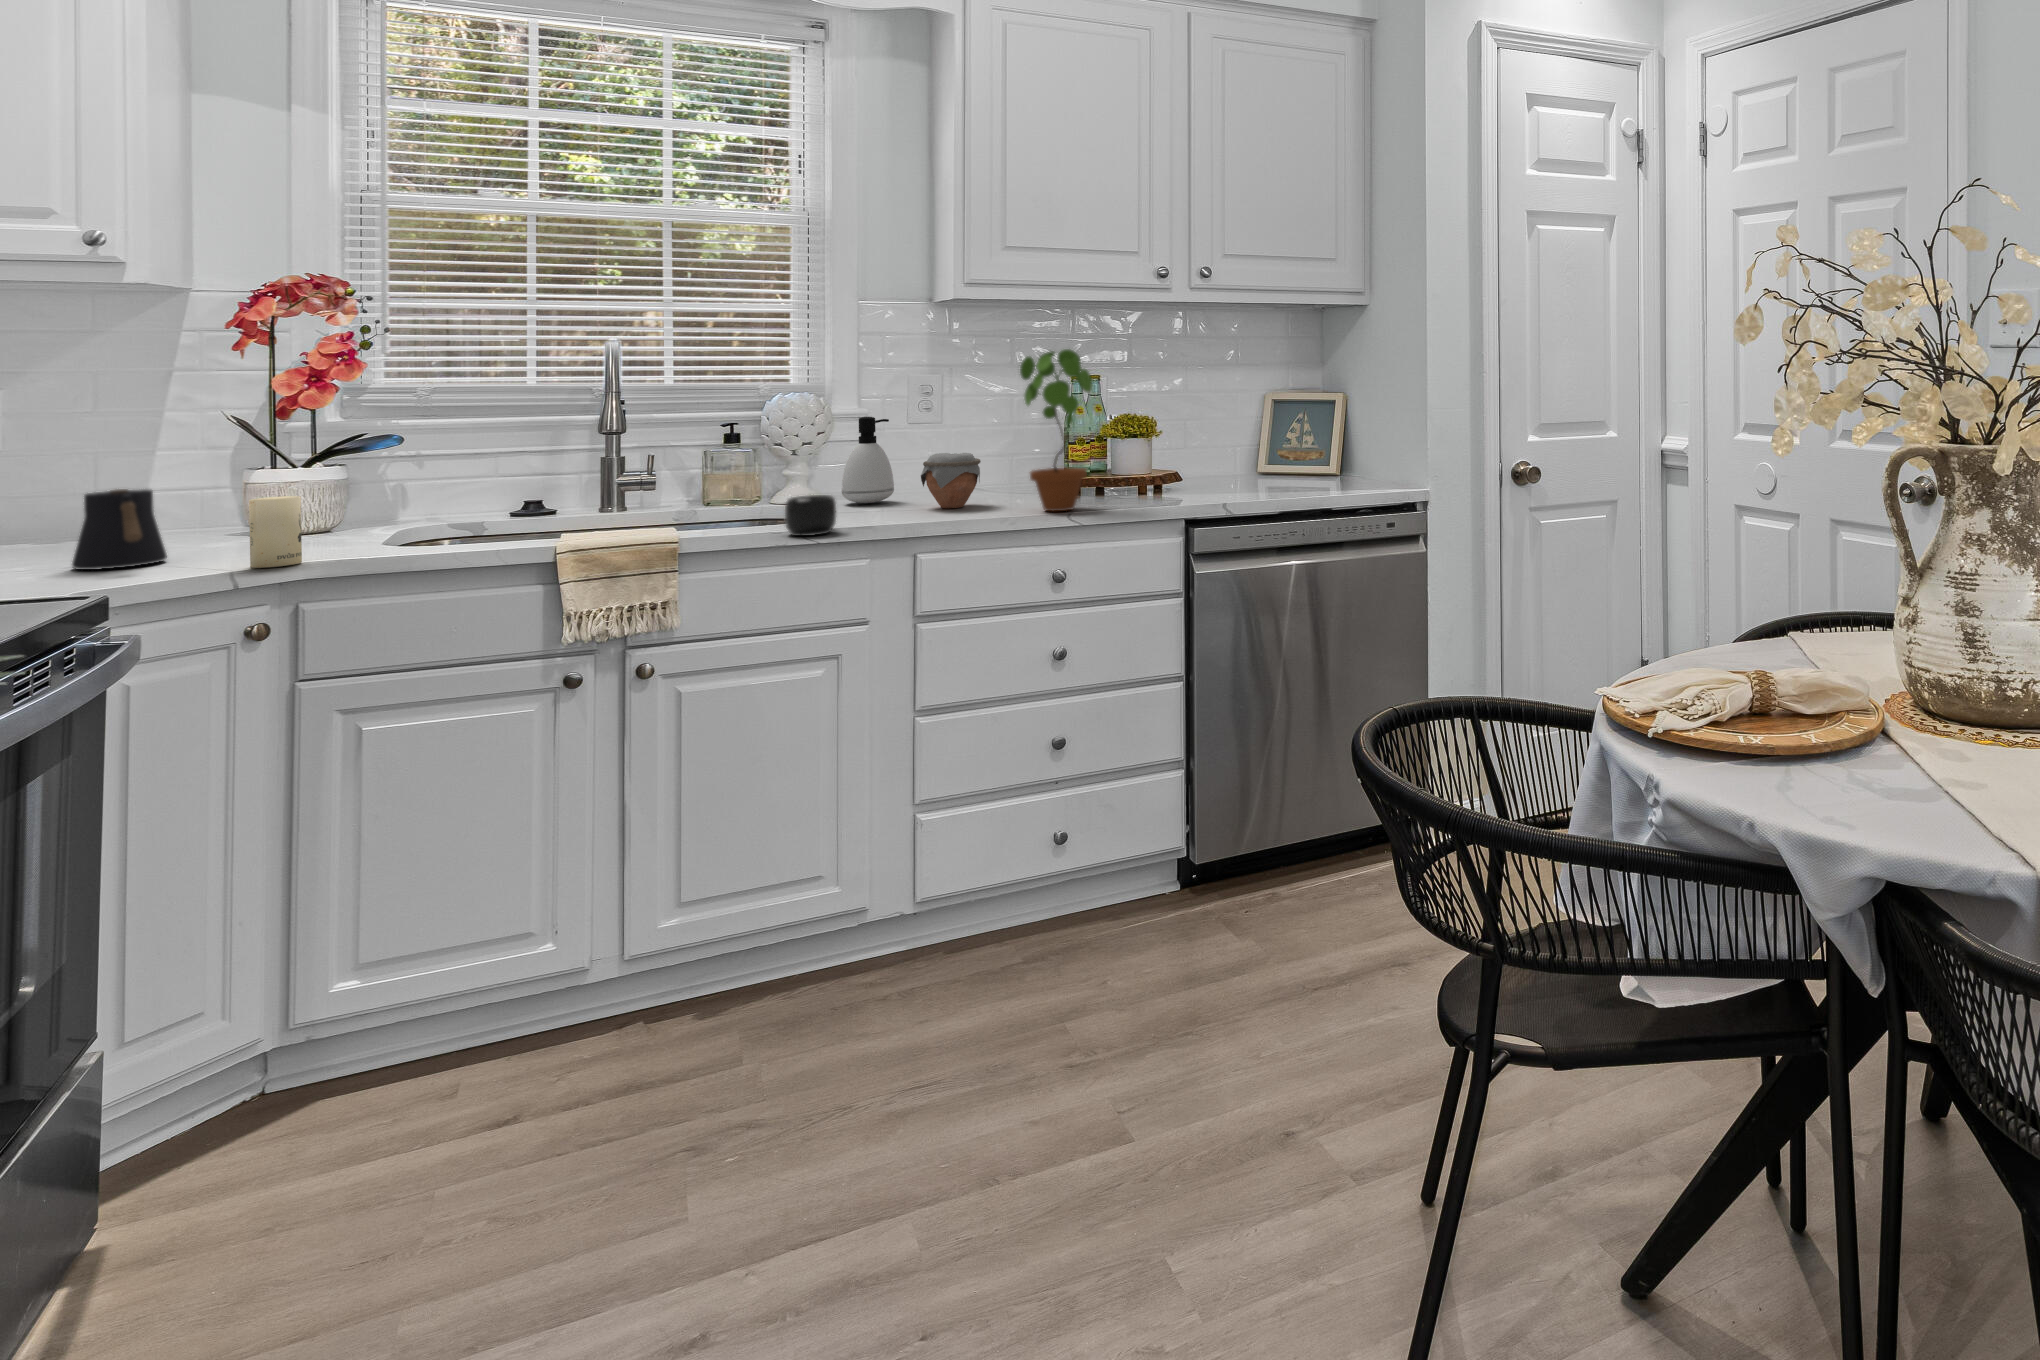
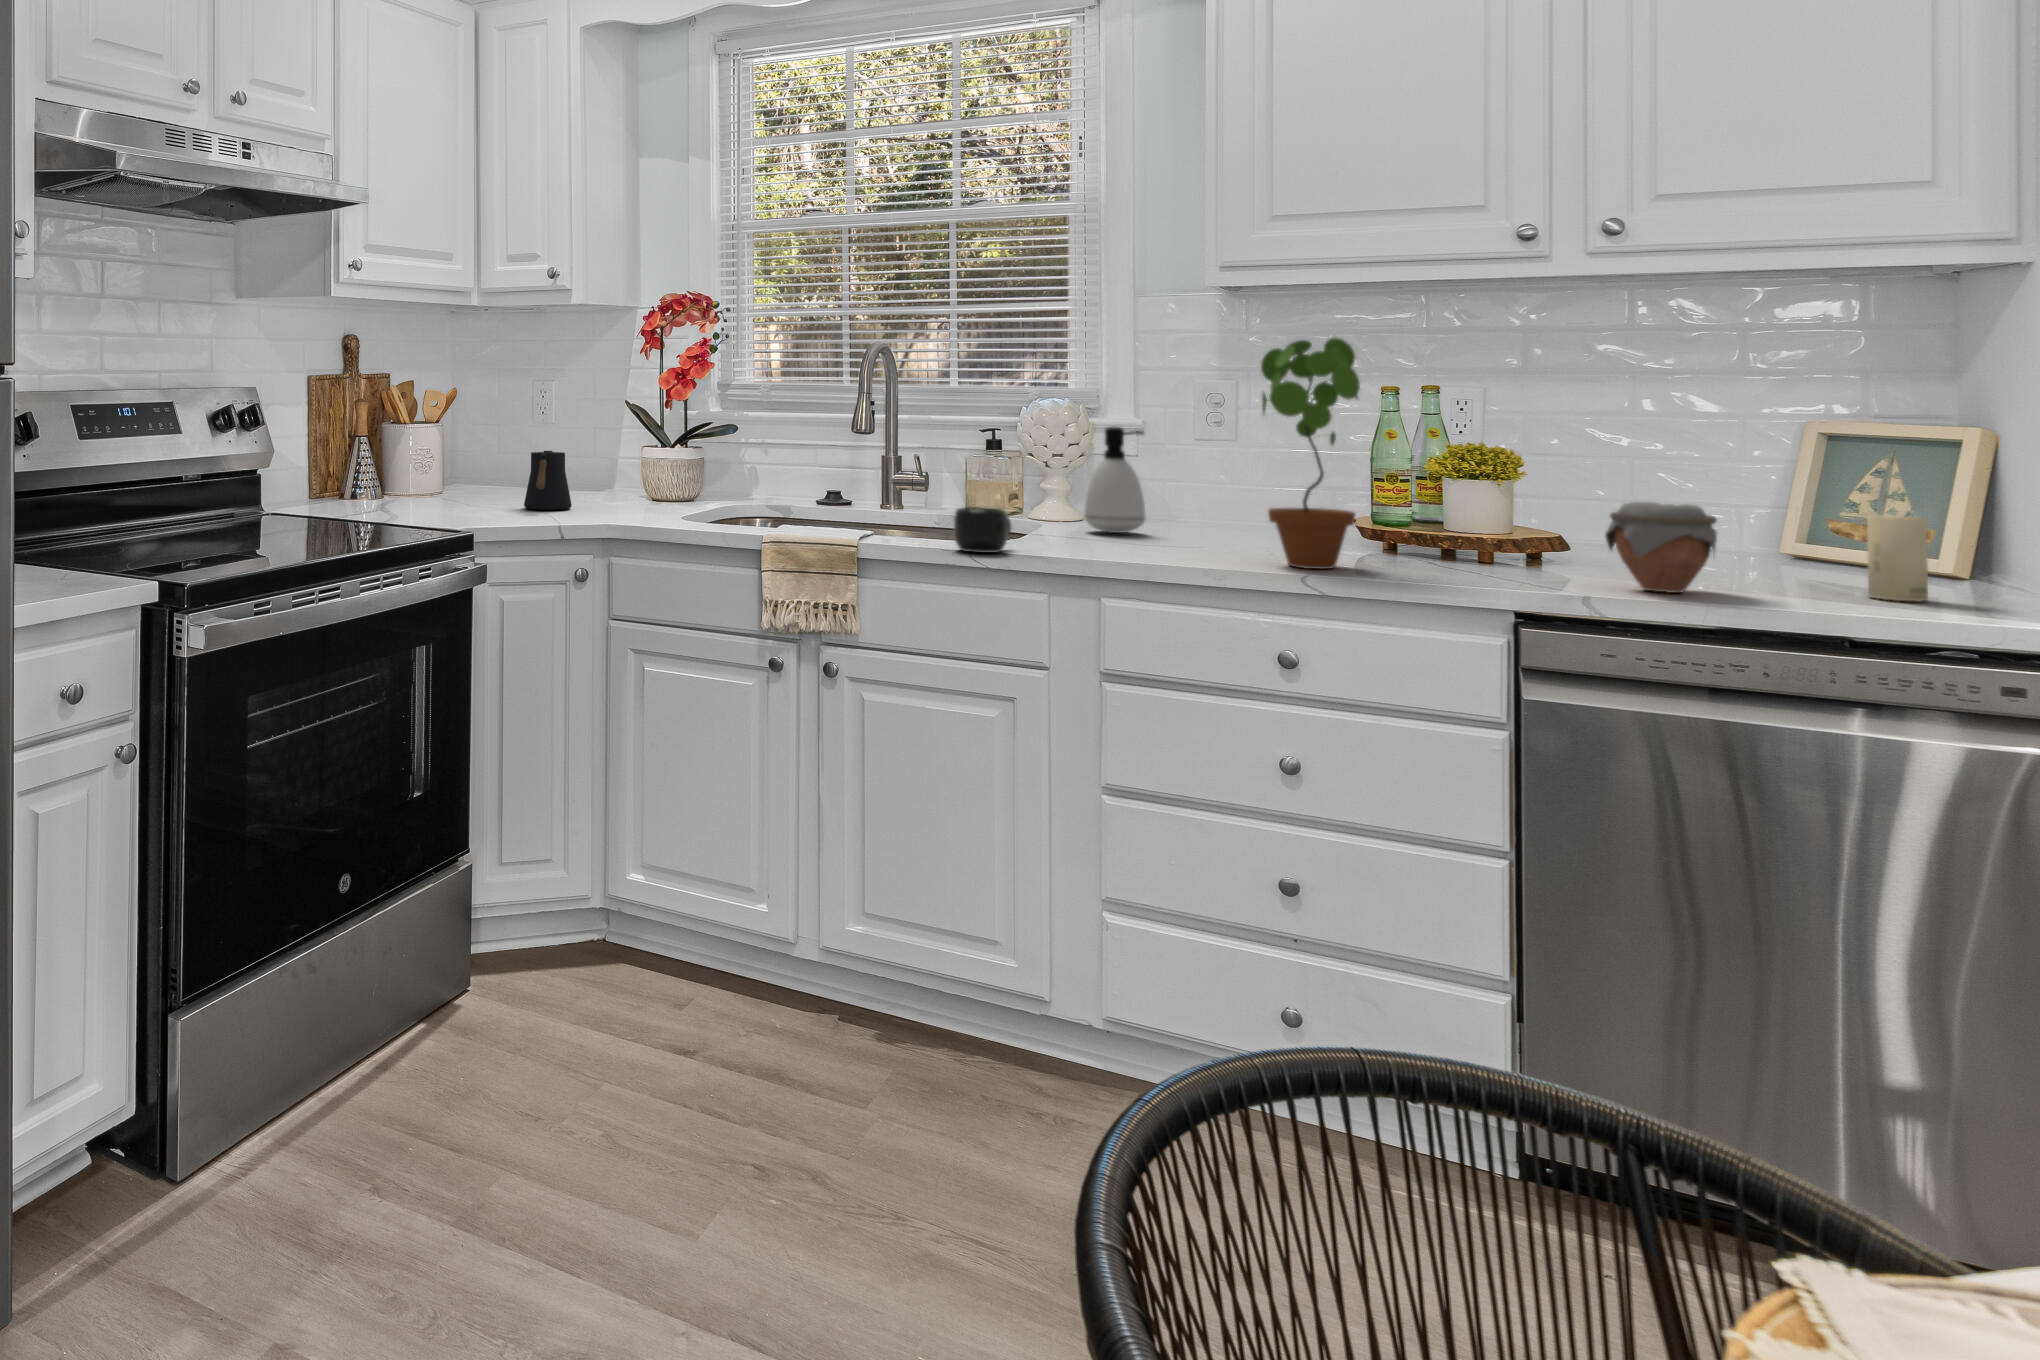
jar: present [921,453,981,508] -> present [1605,502,1717,593]
candle: present [249,496,302,568] -> present [1867,515,1928,602]

